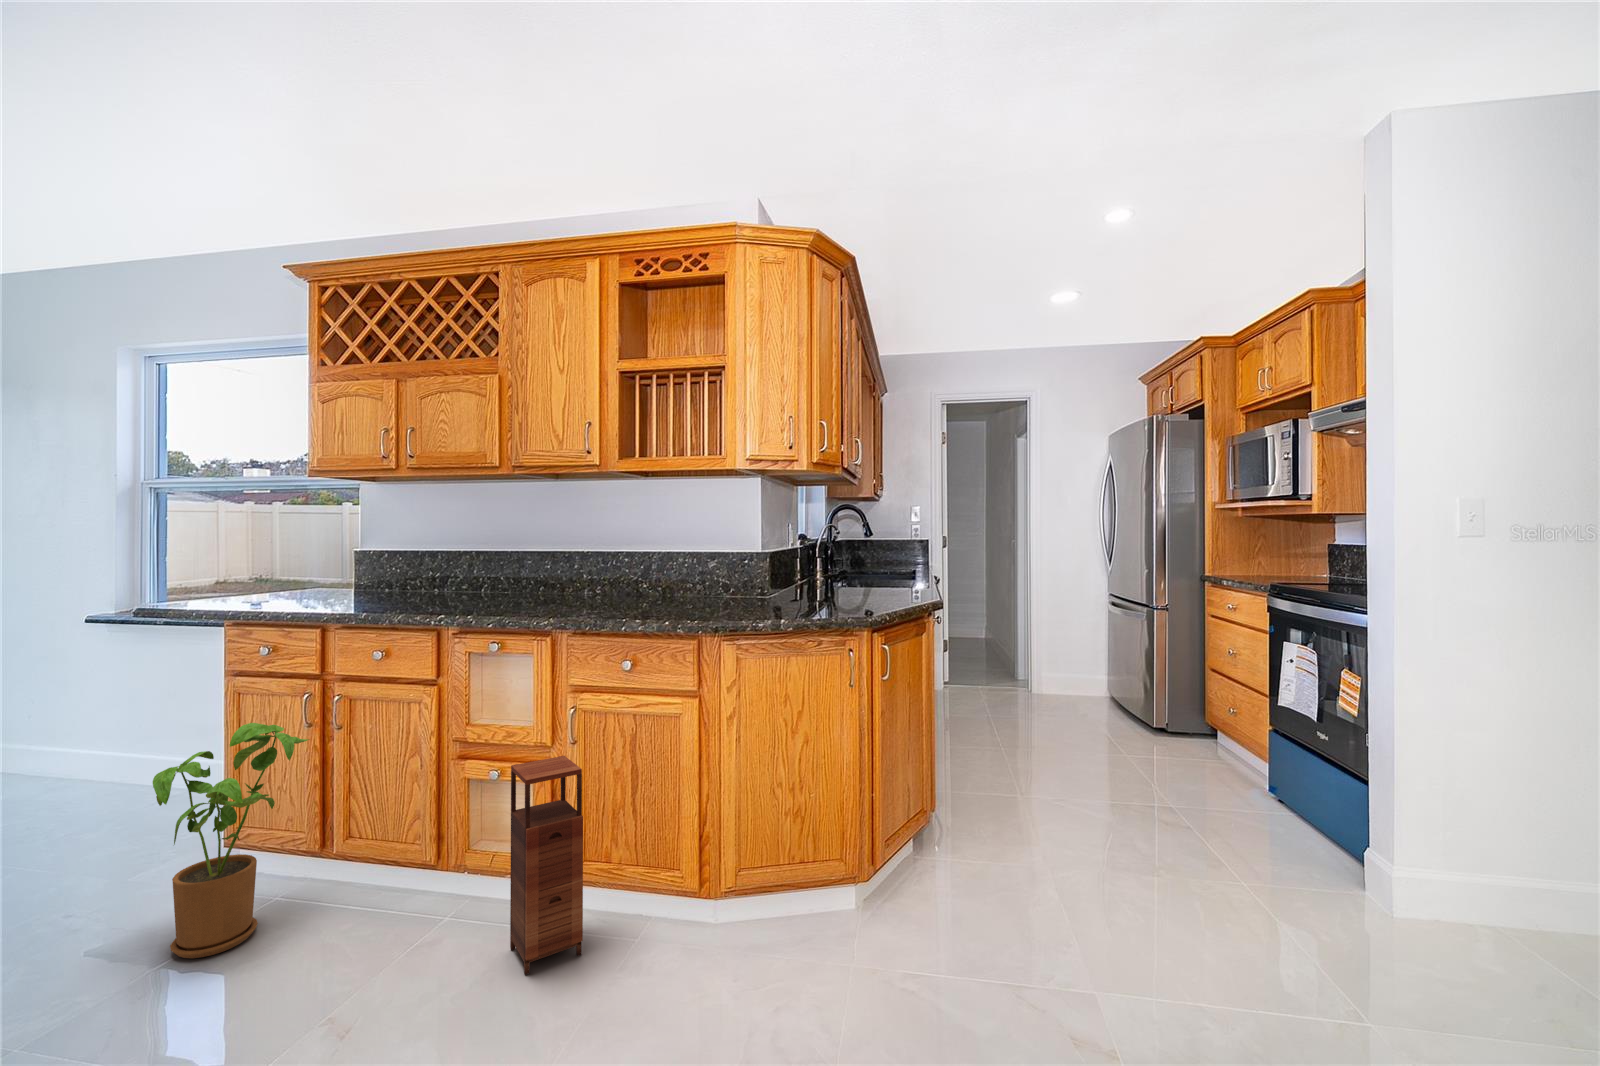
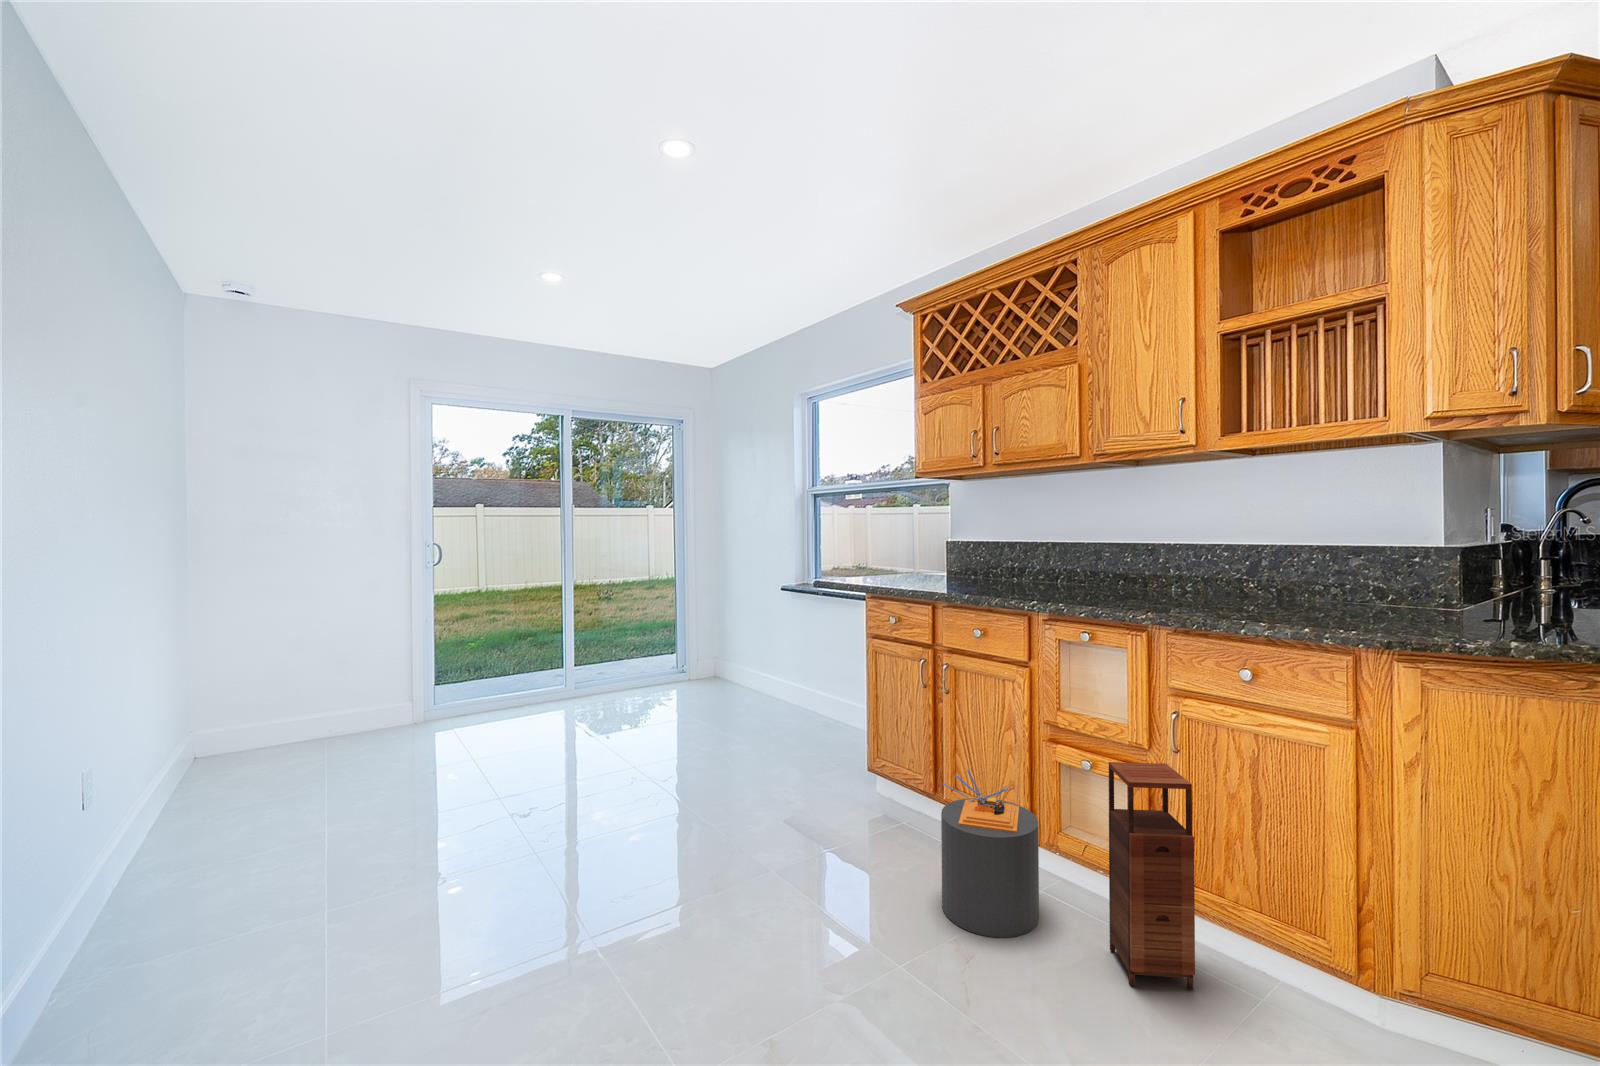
house plant: present [153,723,309,958] -> none [828,679,926,858]
trash can: none [319,803,441,990] -> present [941,769,1039,937]

